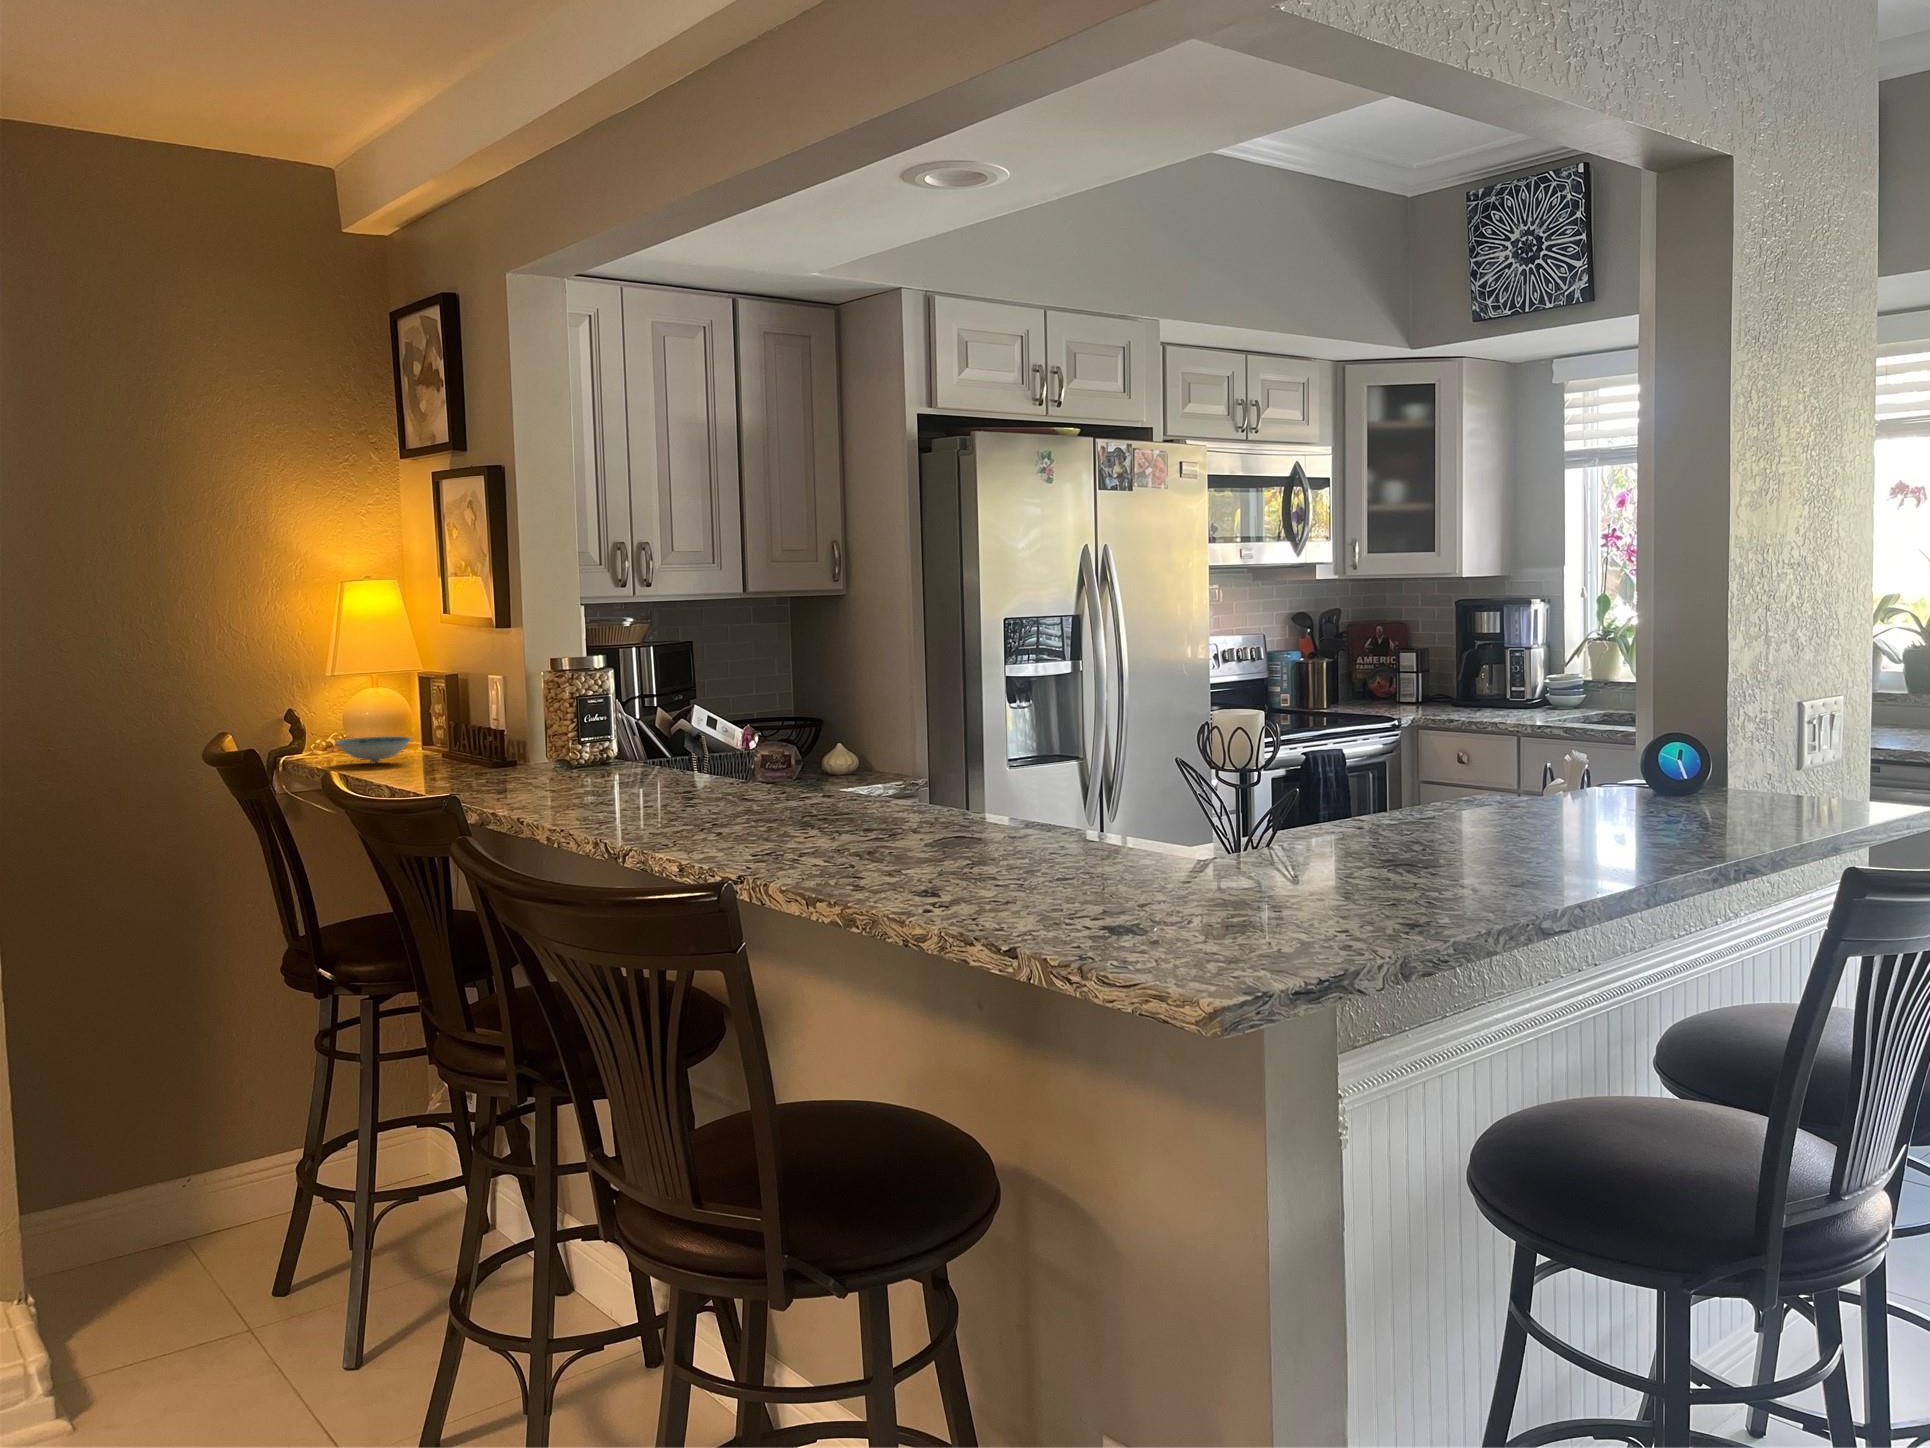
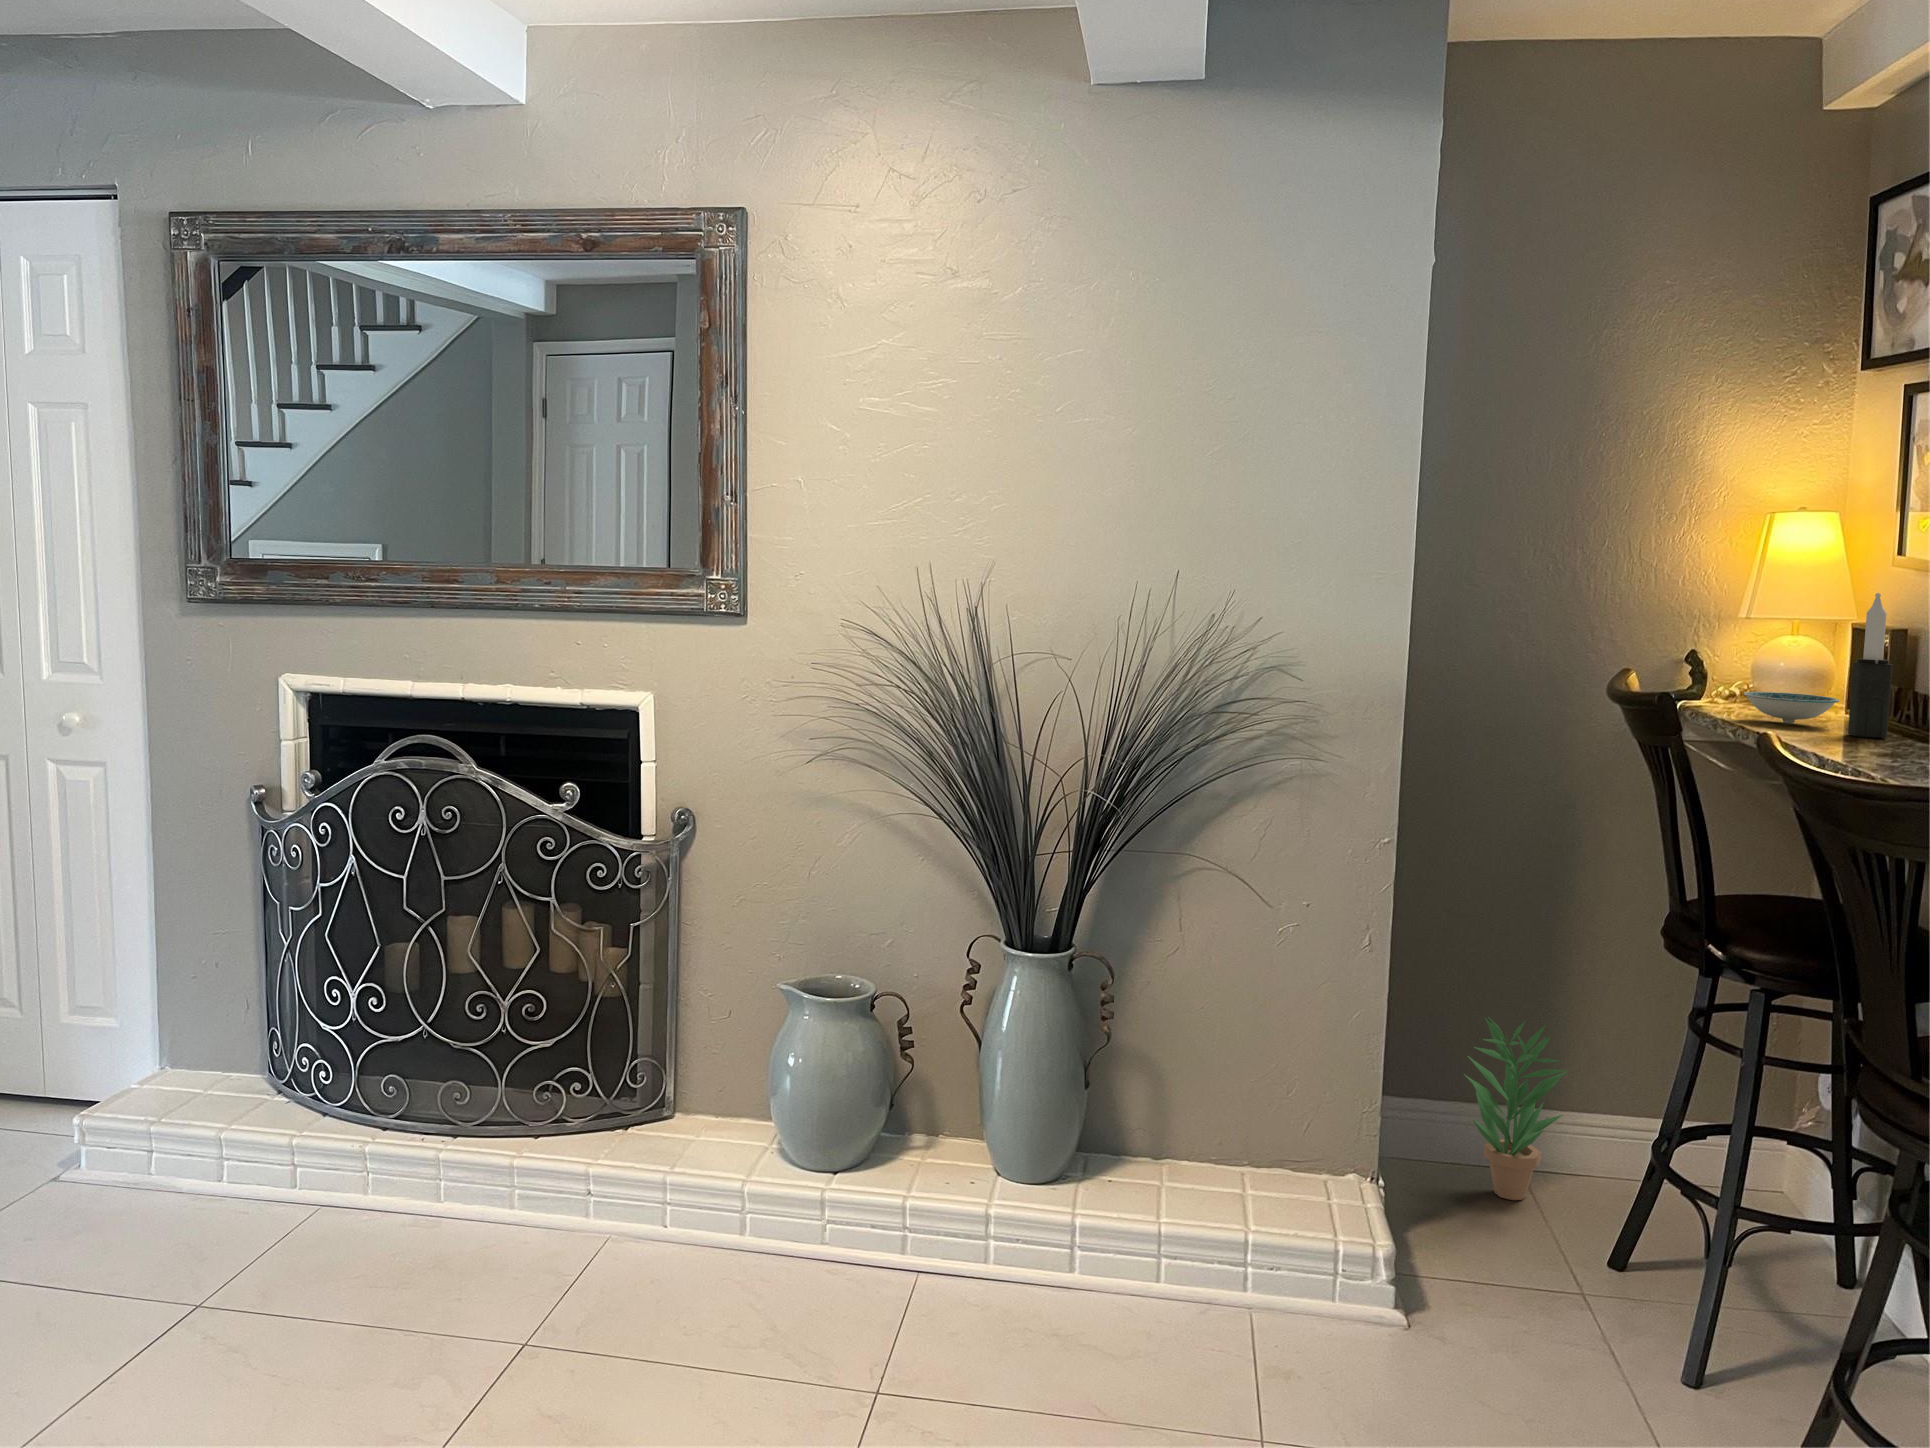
candle: none [417,648,450,768] -> present [1848,593,1893,738]
potted plant: none [110,1081,222,1264] -> present [1464,1017,1568,1200]

